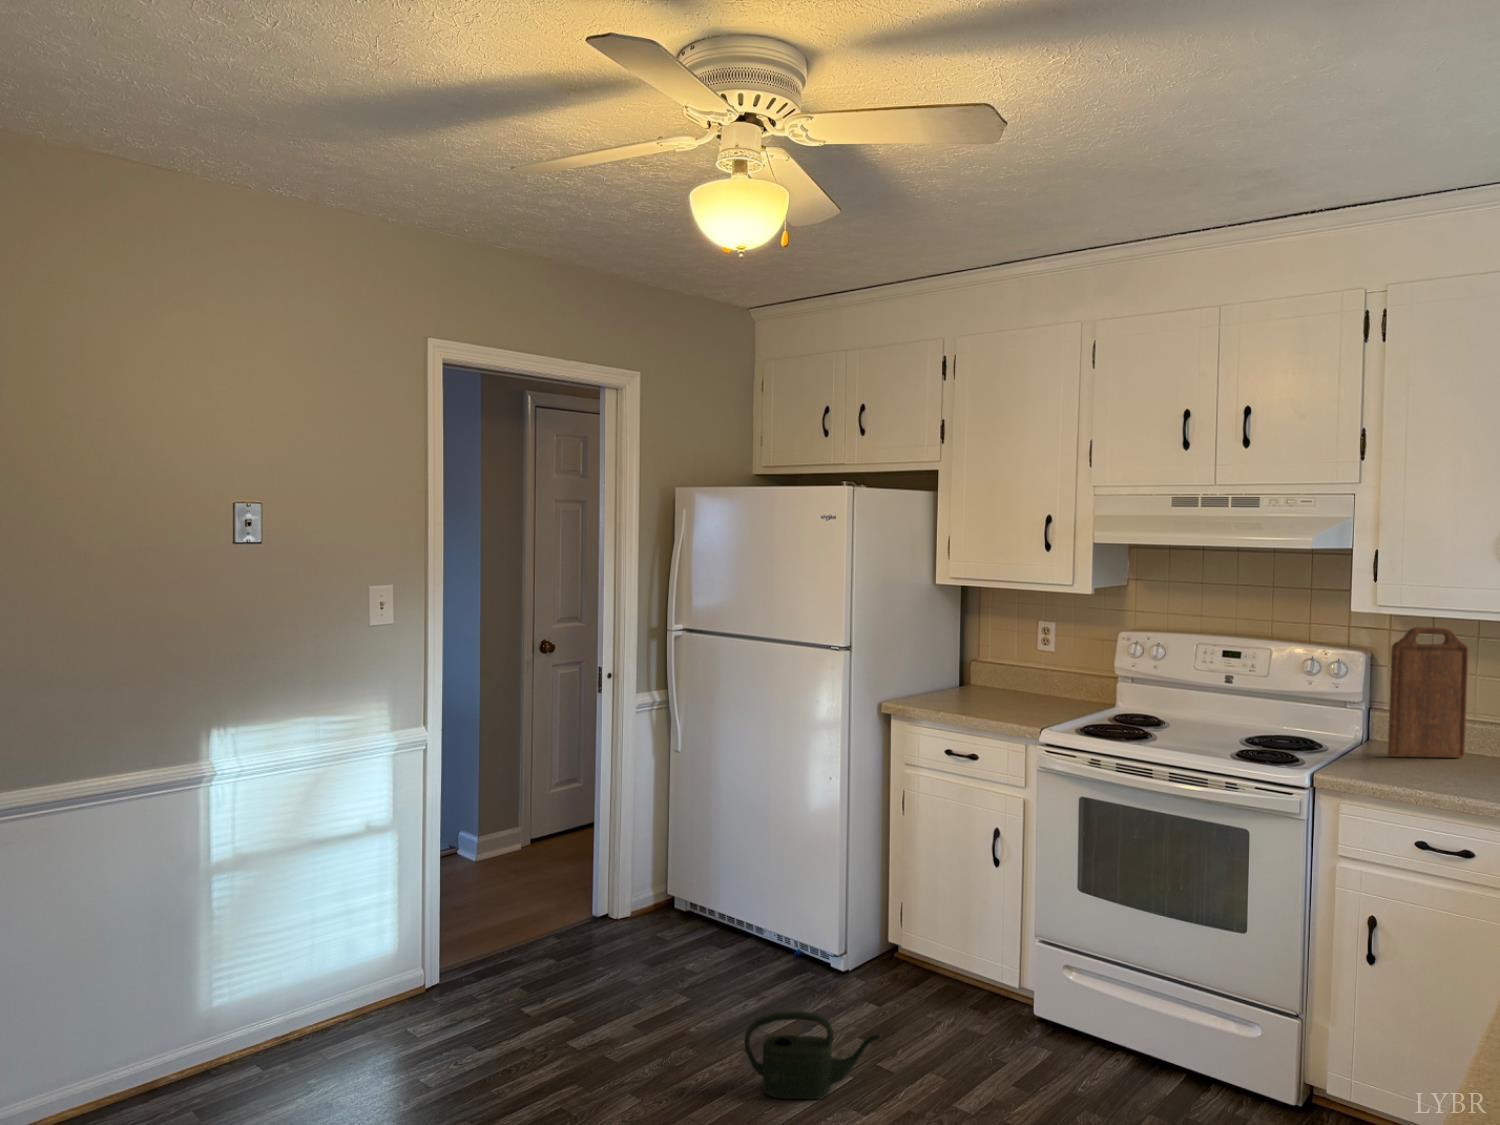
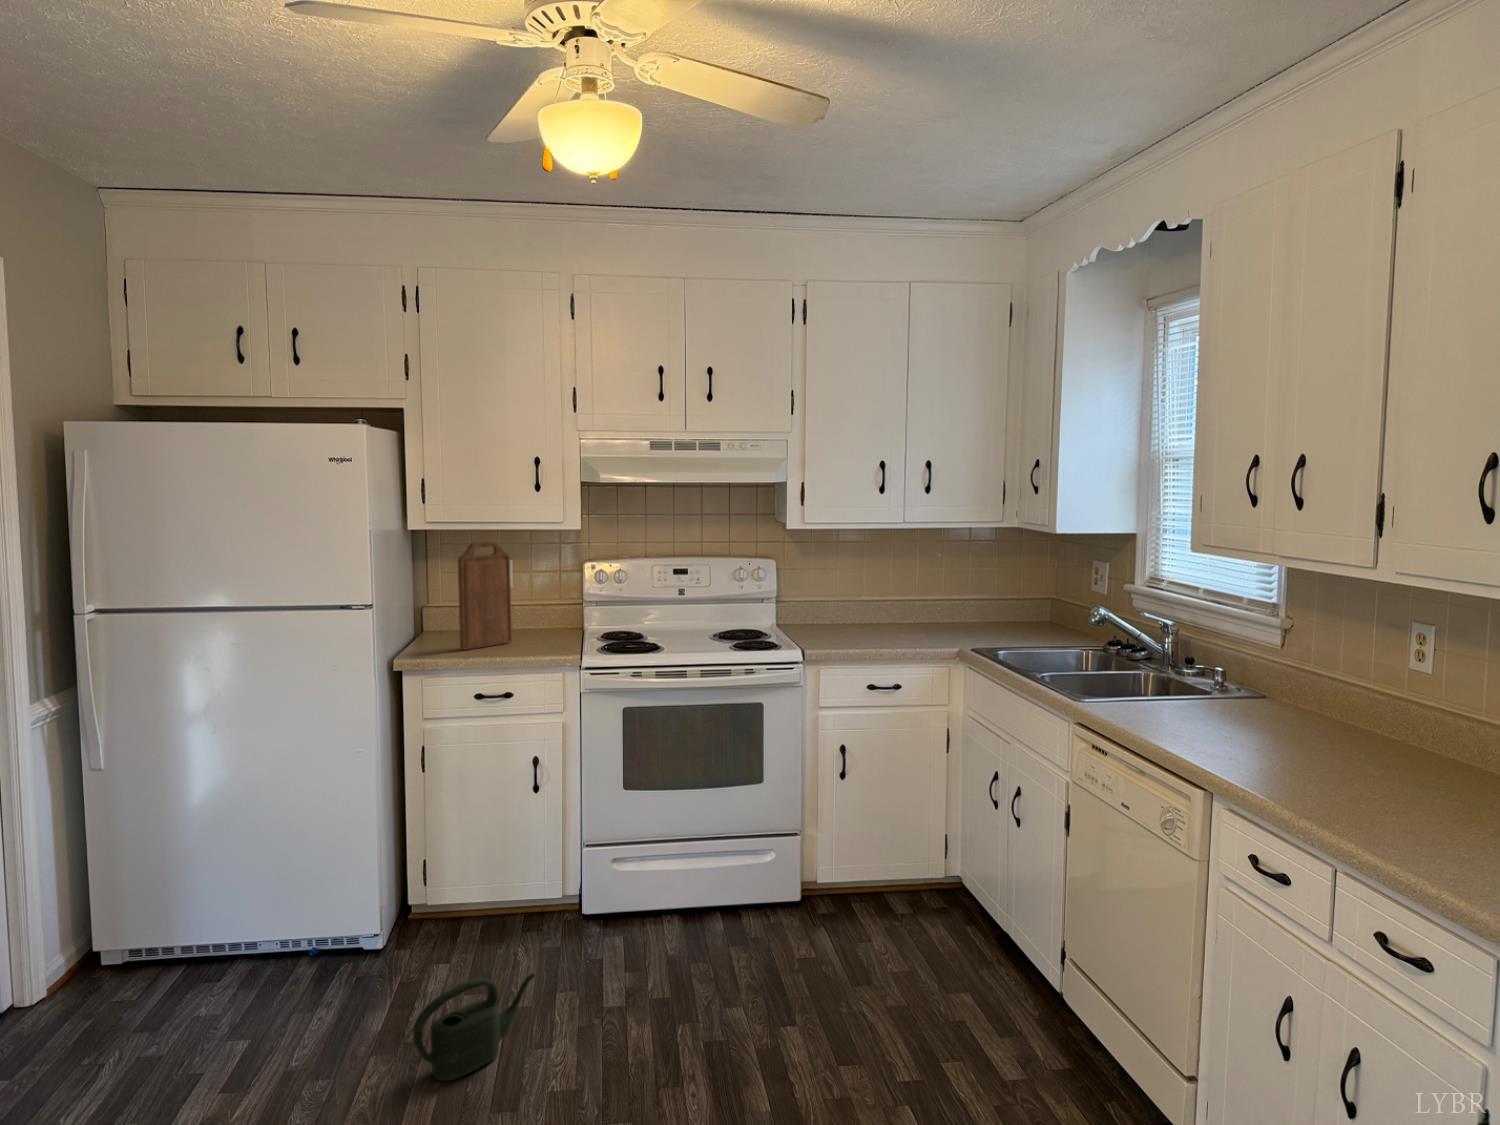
cutting board: present [1388,627,1469,758] -> present [458,541,512,650]

